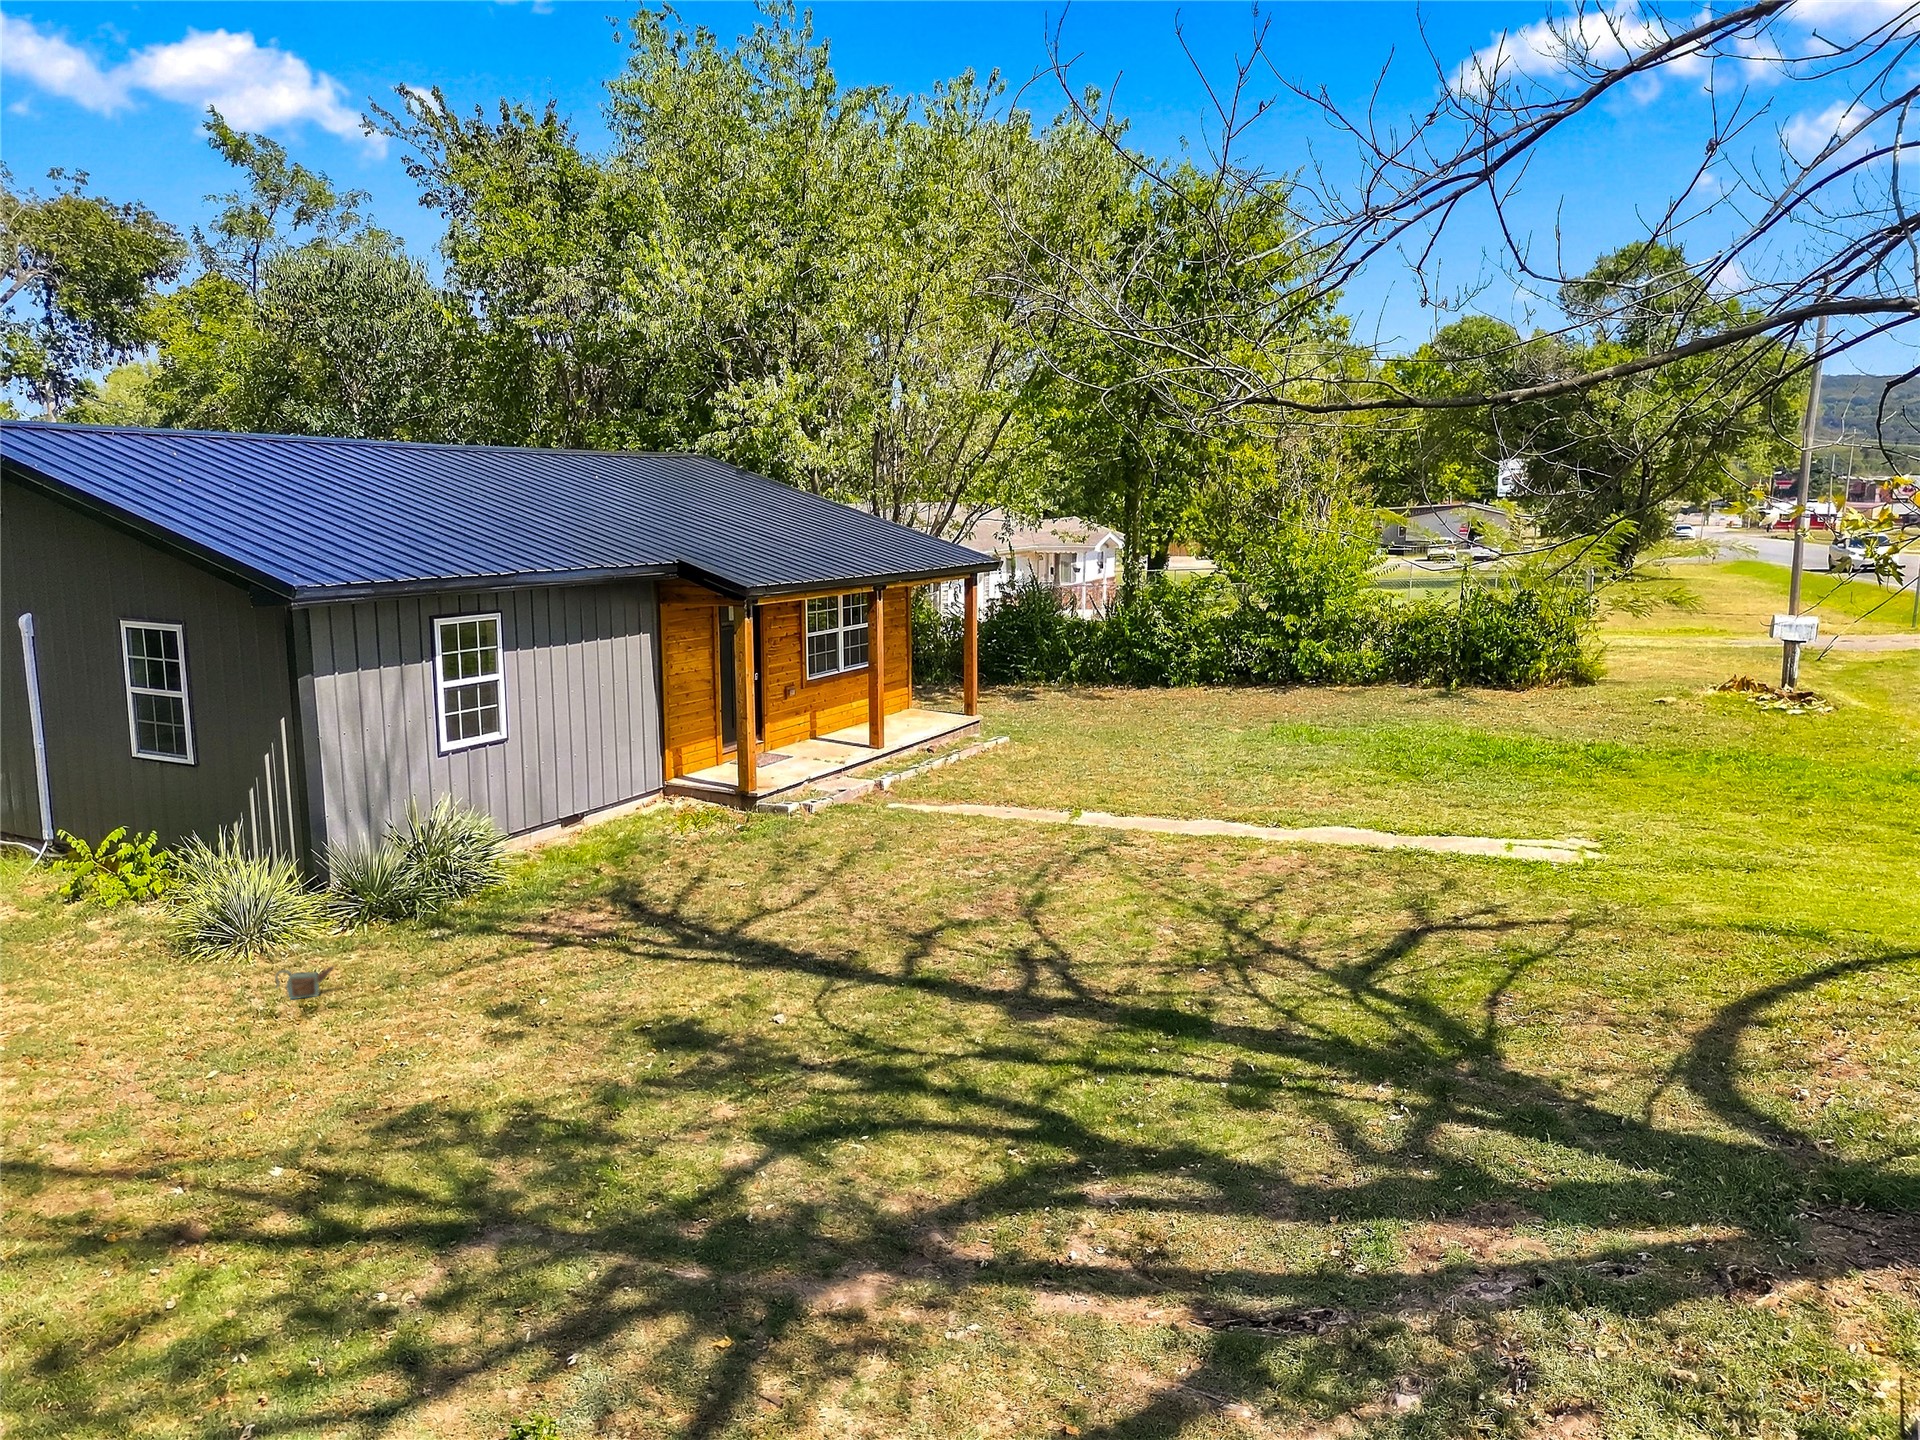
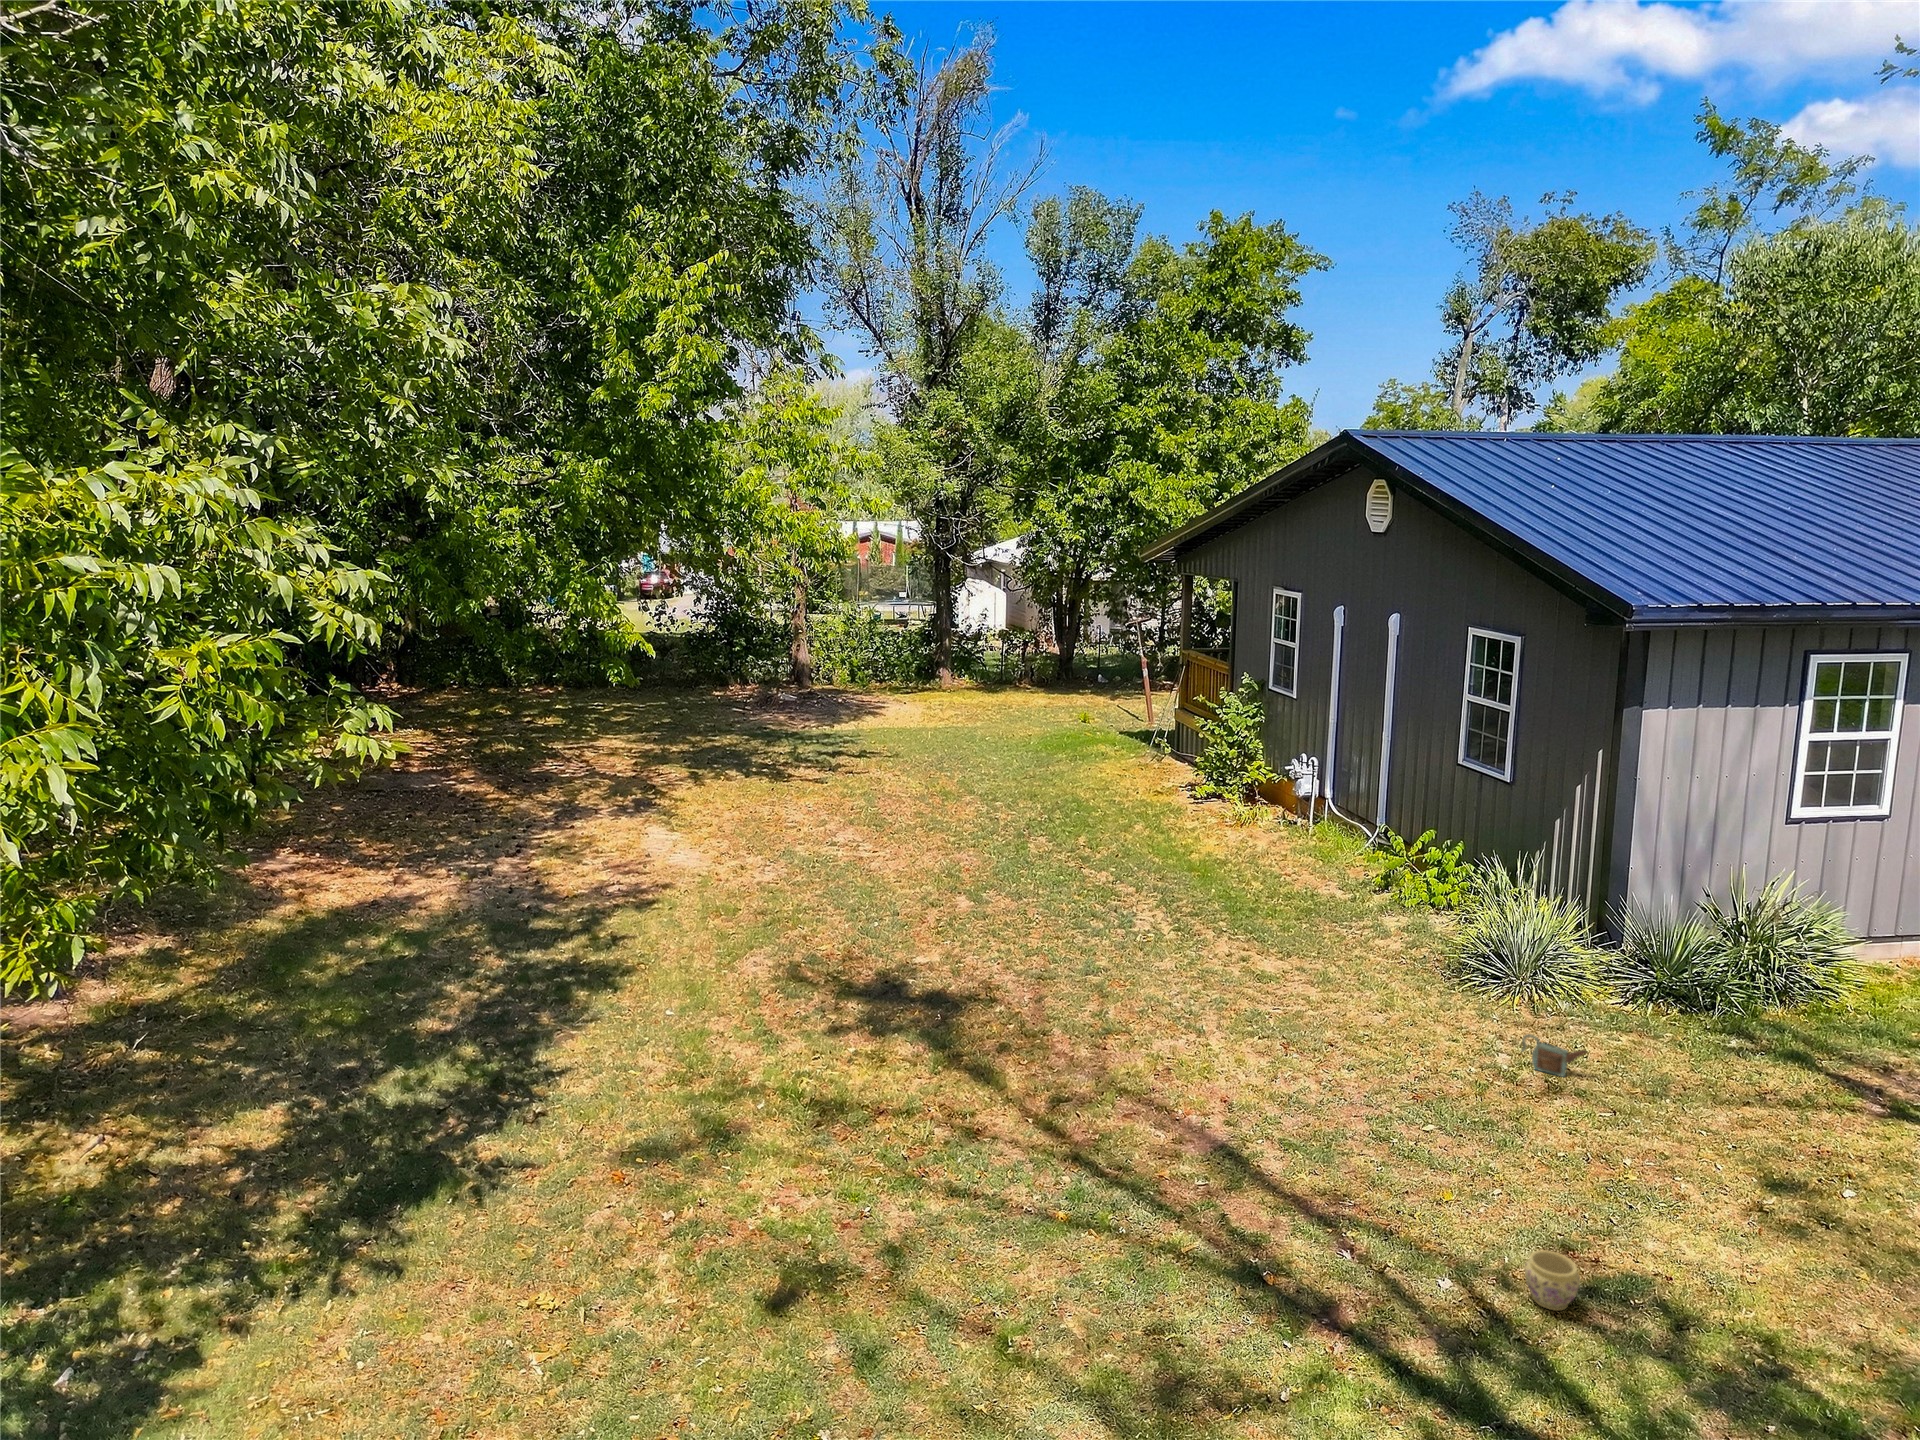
planter: none [343,1102,389,1149] -> present [1525,1250,1580,1311]

